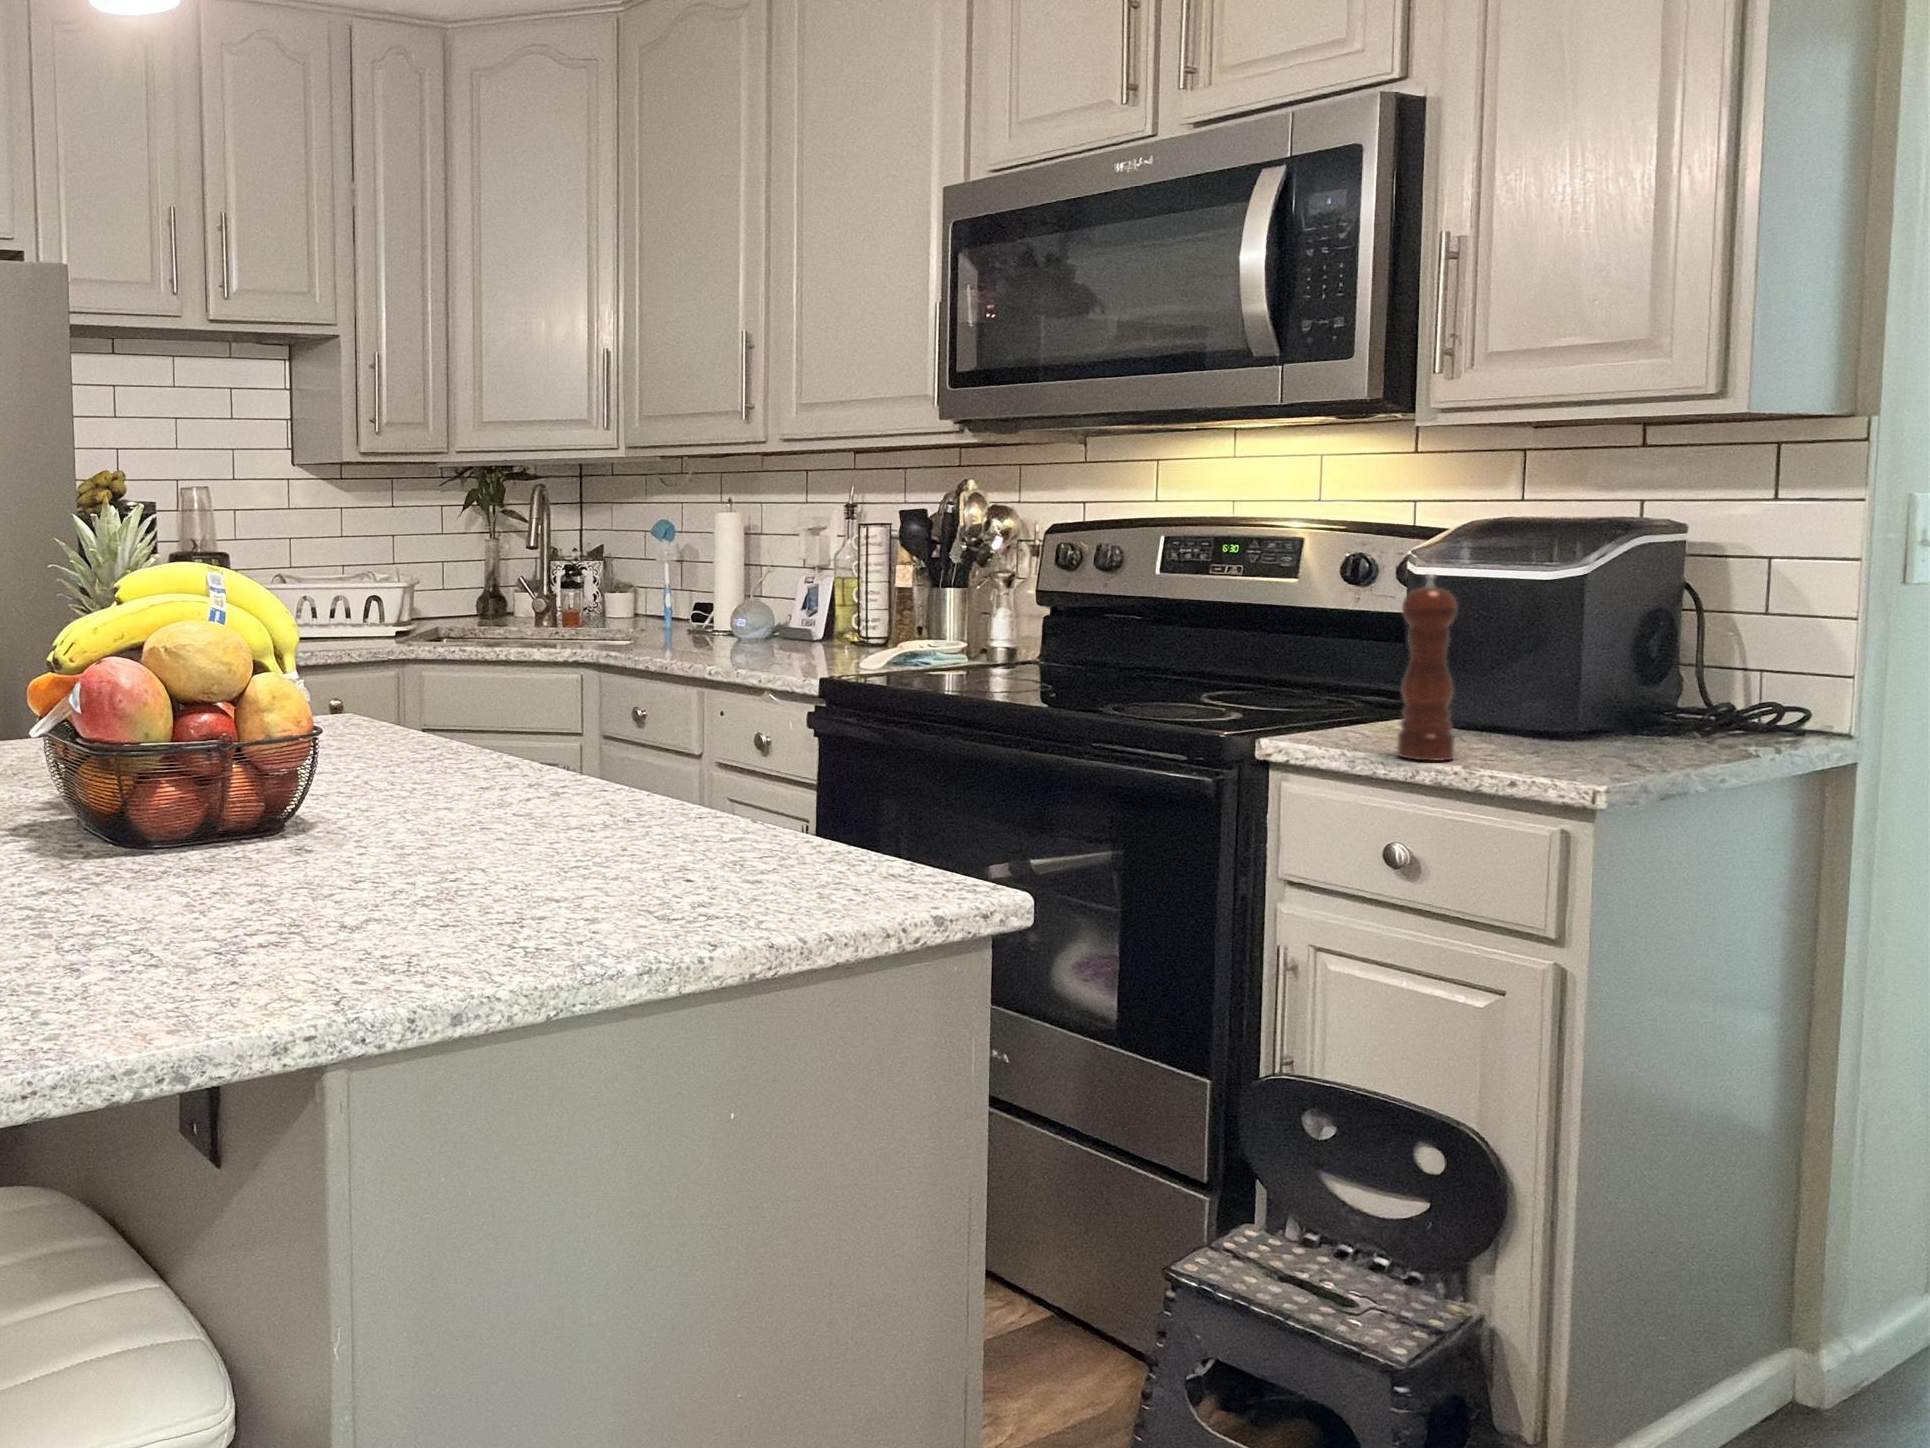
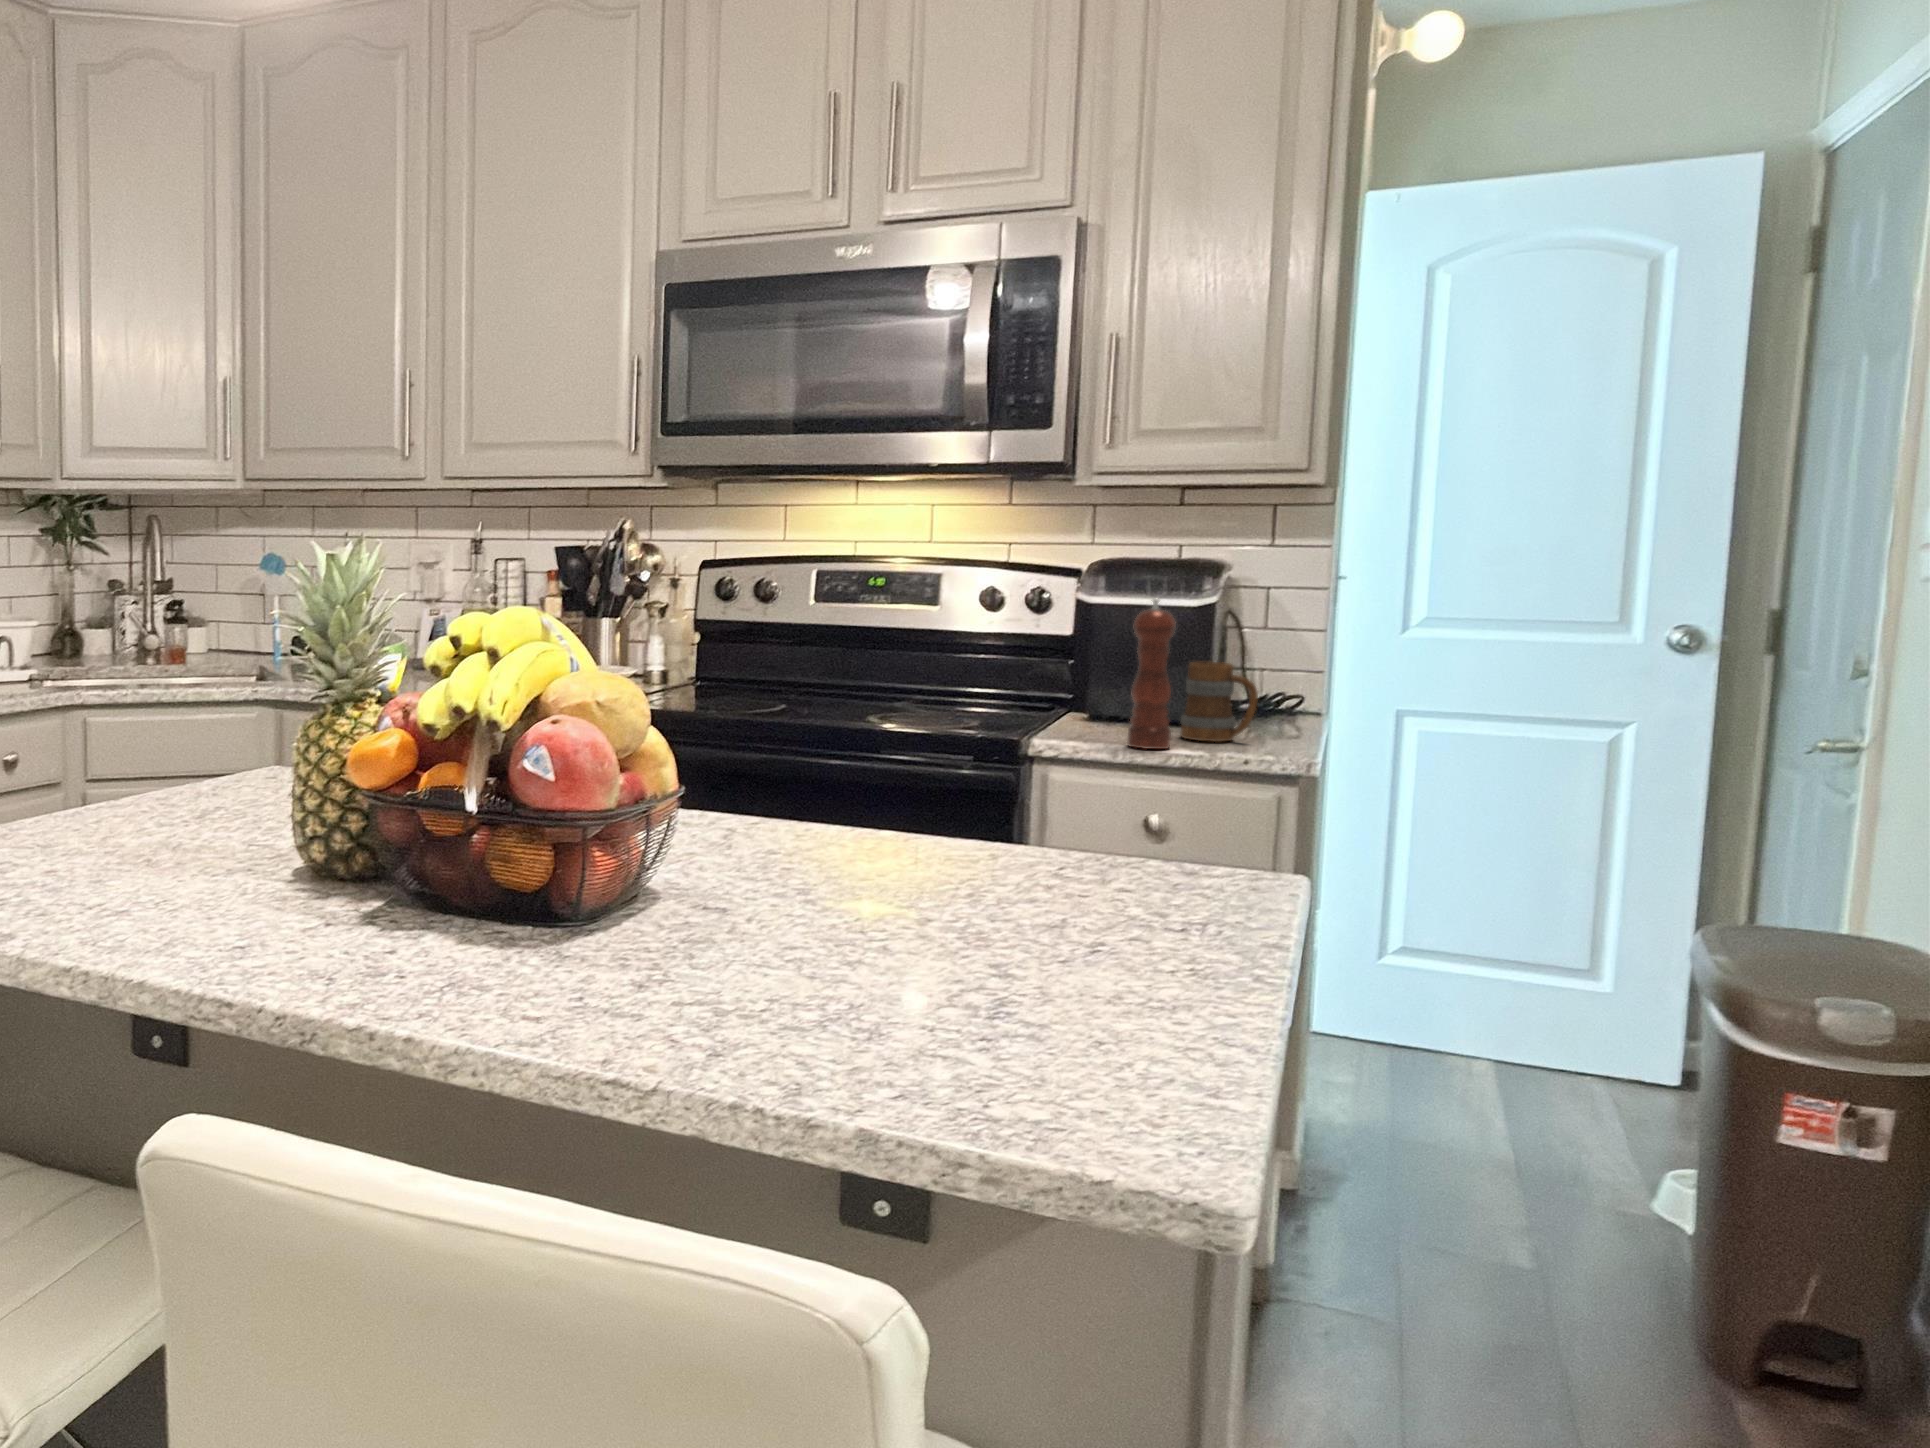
mug: none [1501,654,1594,757] -> present [1180,662,1258,742]

